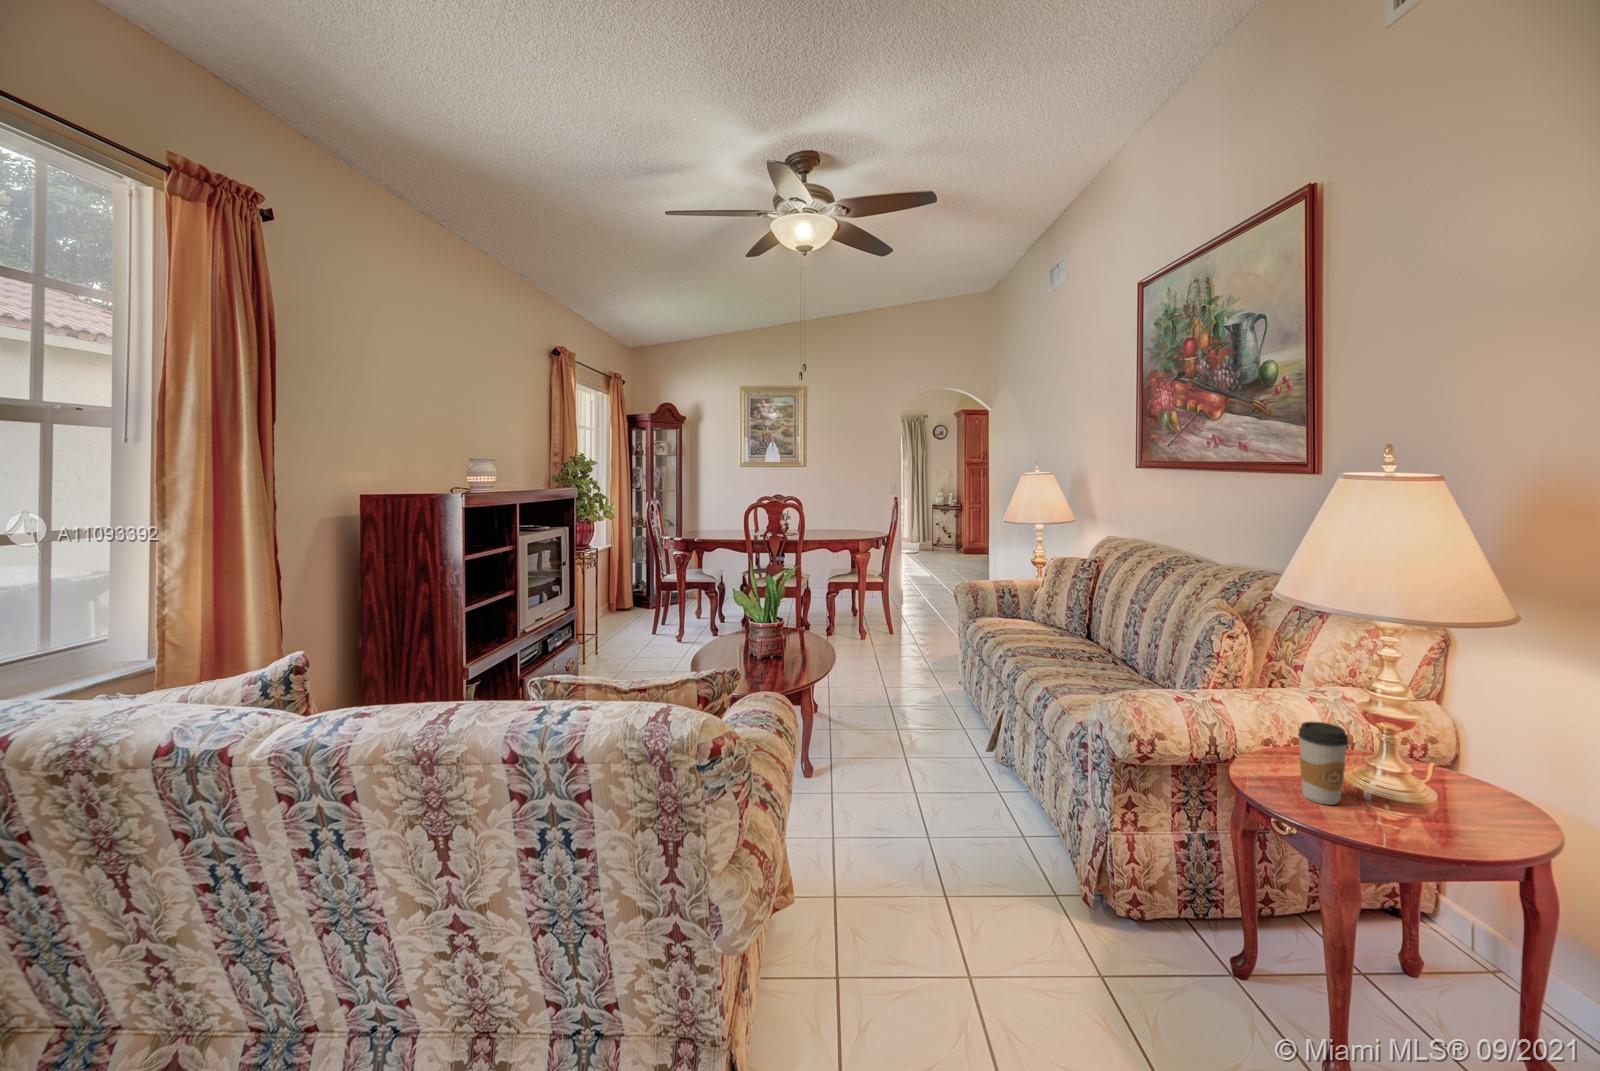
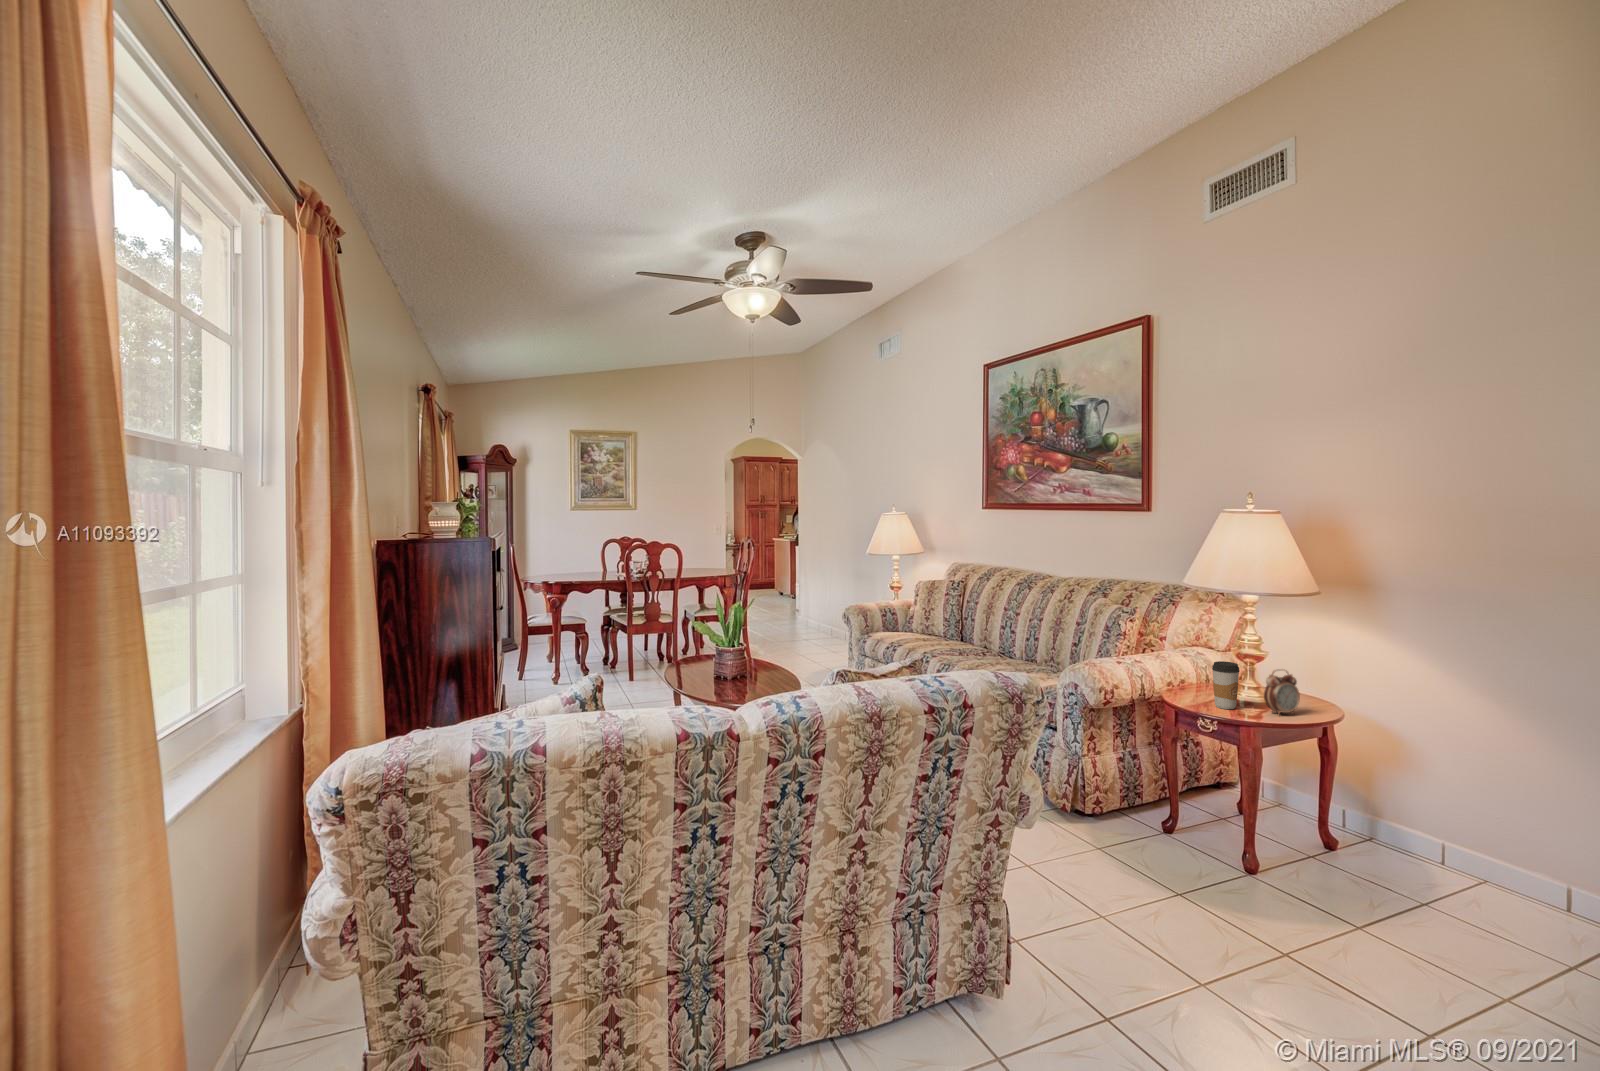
alarm clock: none [1391,752,1470,837] -> present [1264,671,1300,714]

